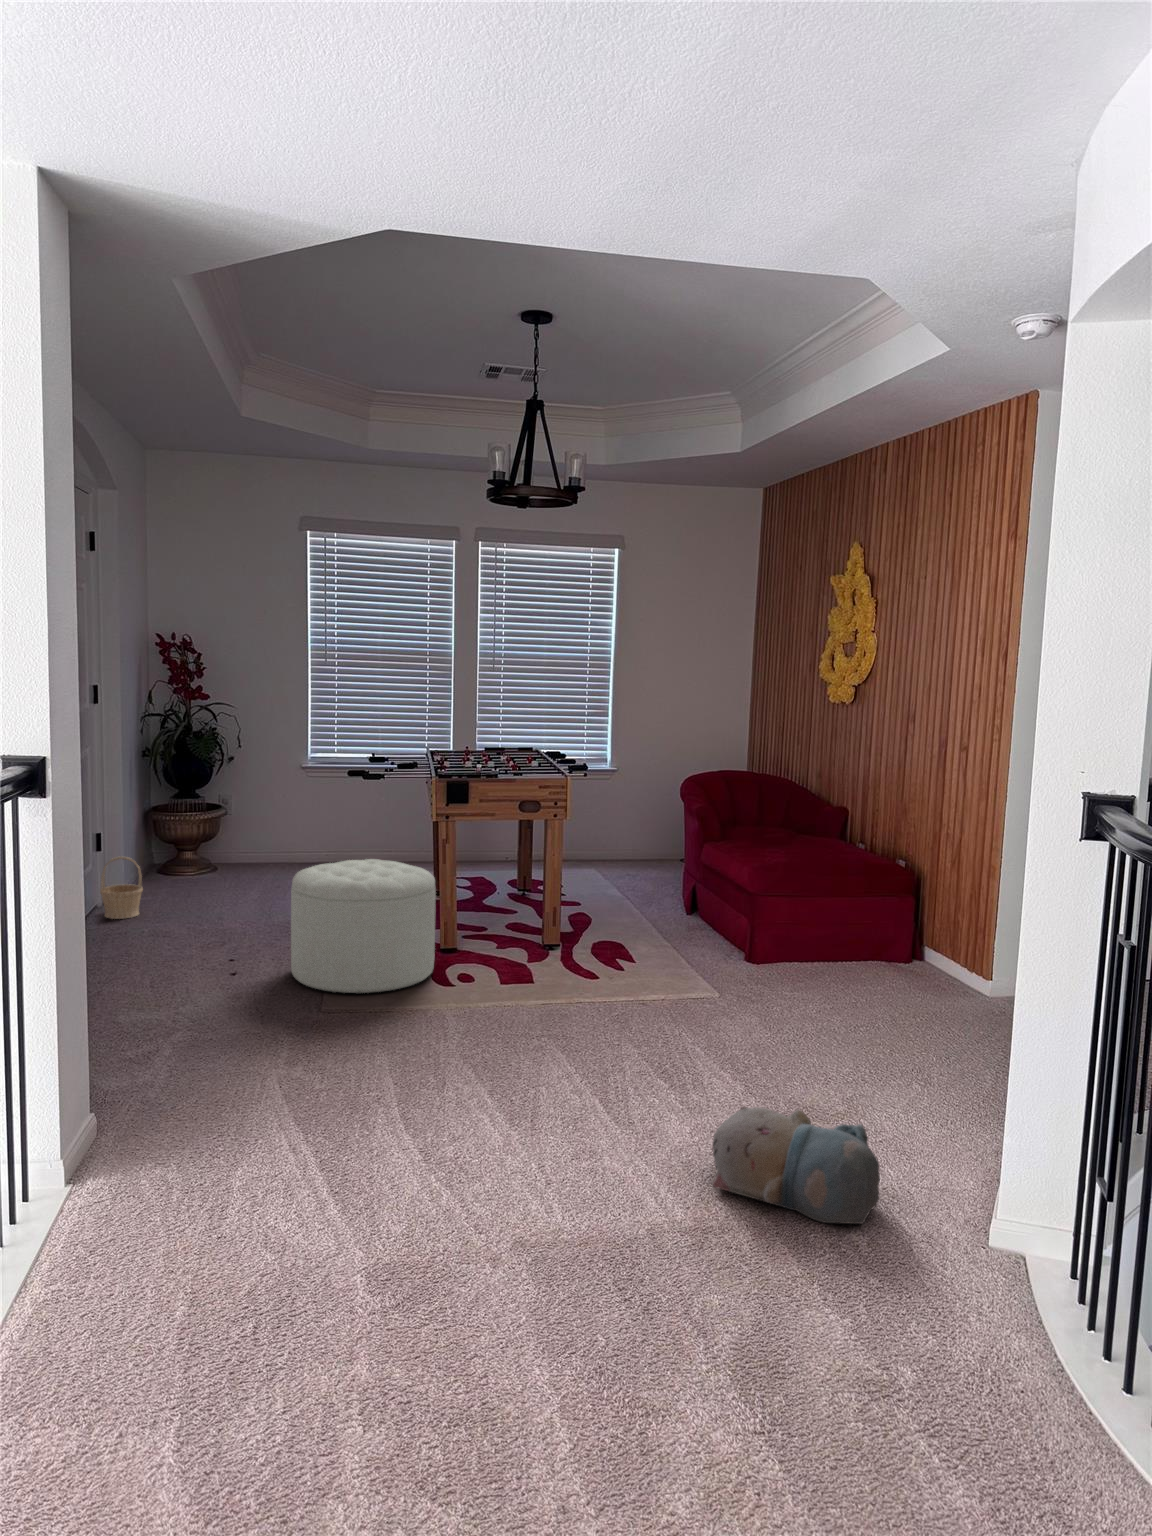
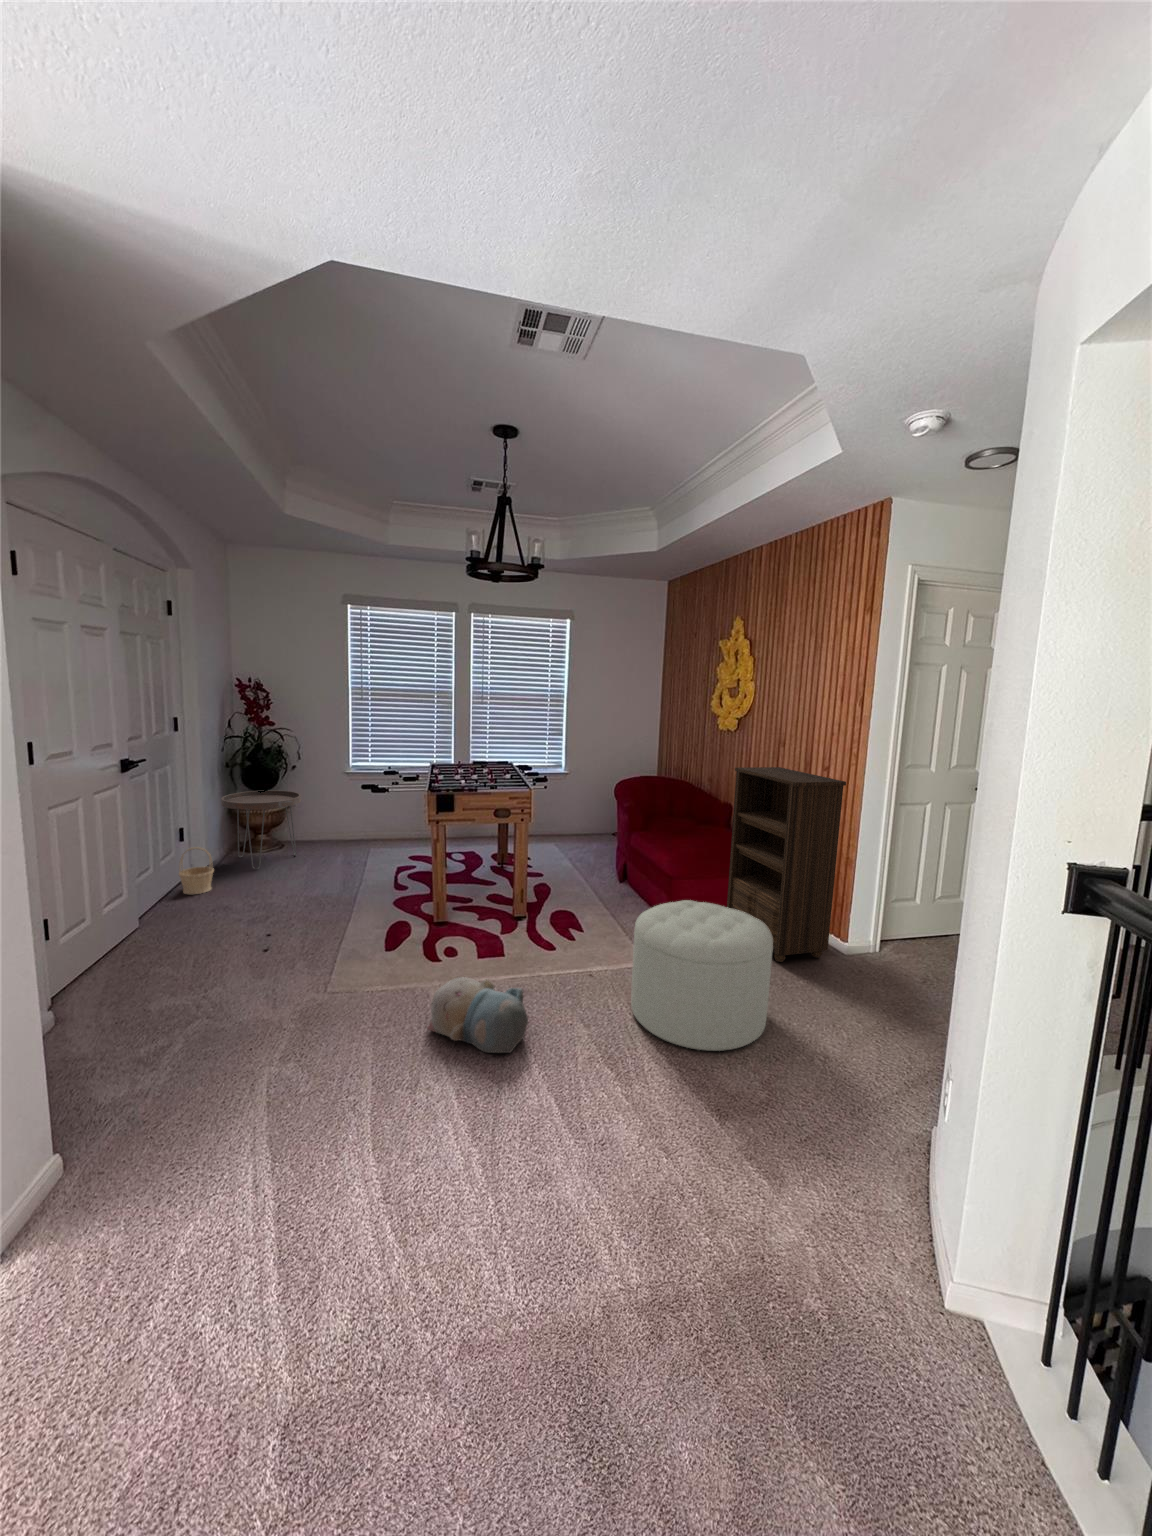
bookshelf: none [831,747,979,999] -> present [727,767,846,962]
side table: none [143,789,246,894] -> present [221,790,301,869]
ottoman: present [291,859,436,994] -> present [631,900,772,1051]
plush toy: present [713,1107,880,1224] -> present [427,976,528,1053]

